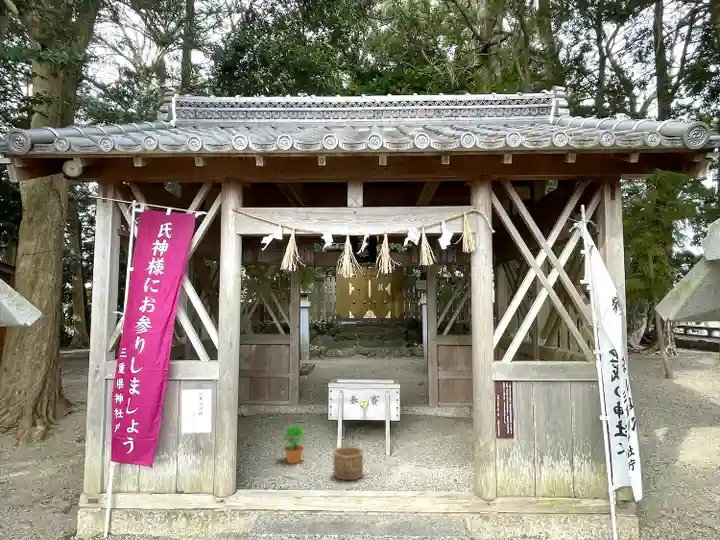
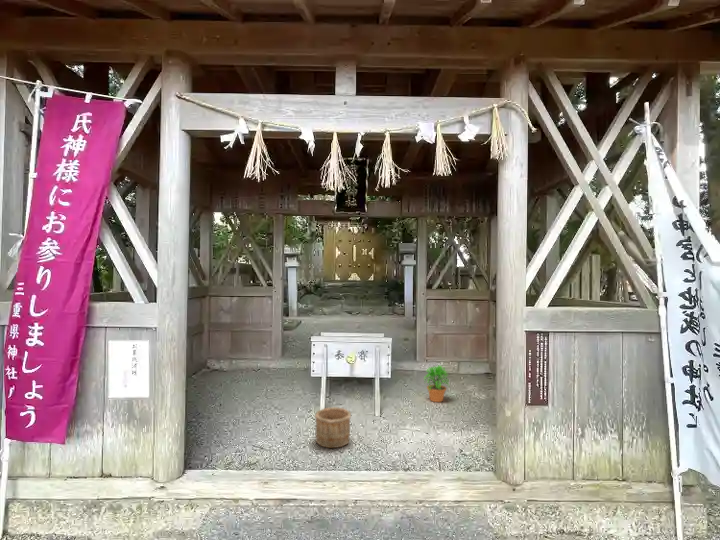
potted plant: present [283,425,305,463] -> present [425,366,448,402]

